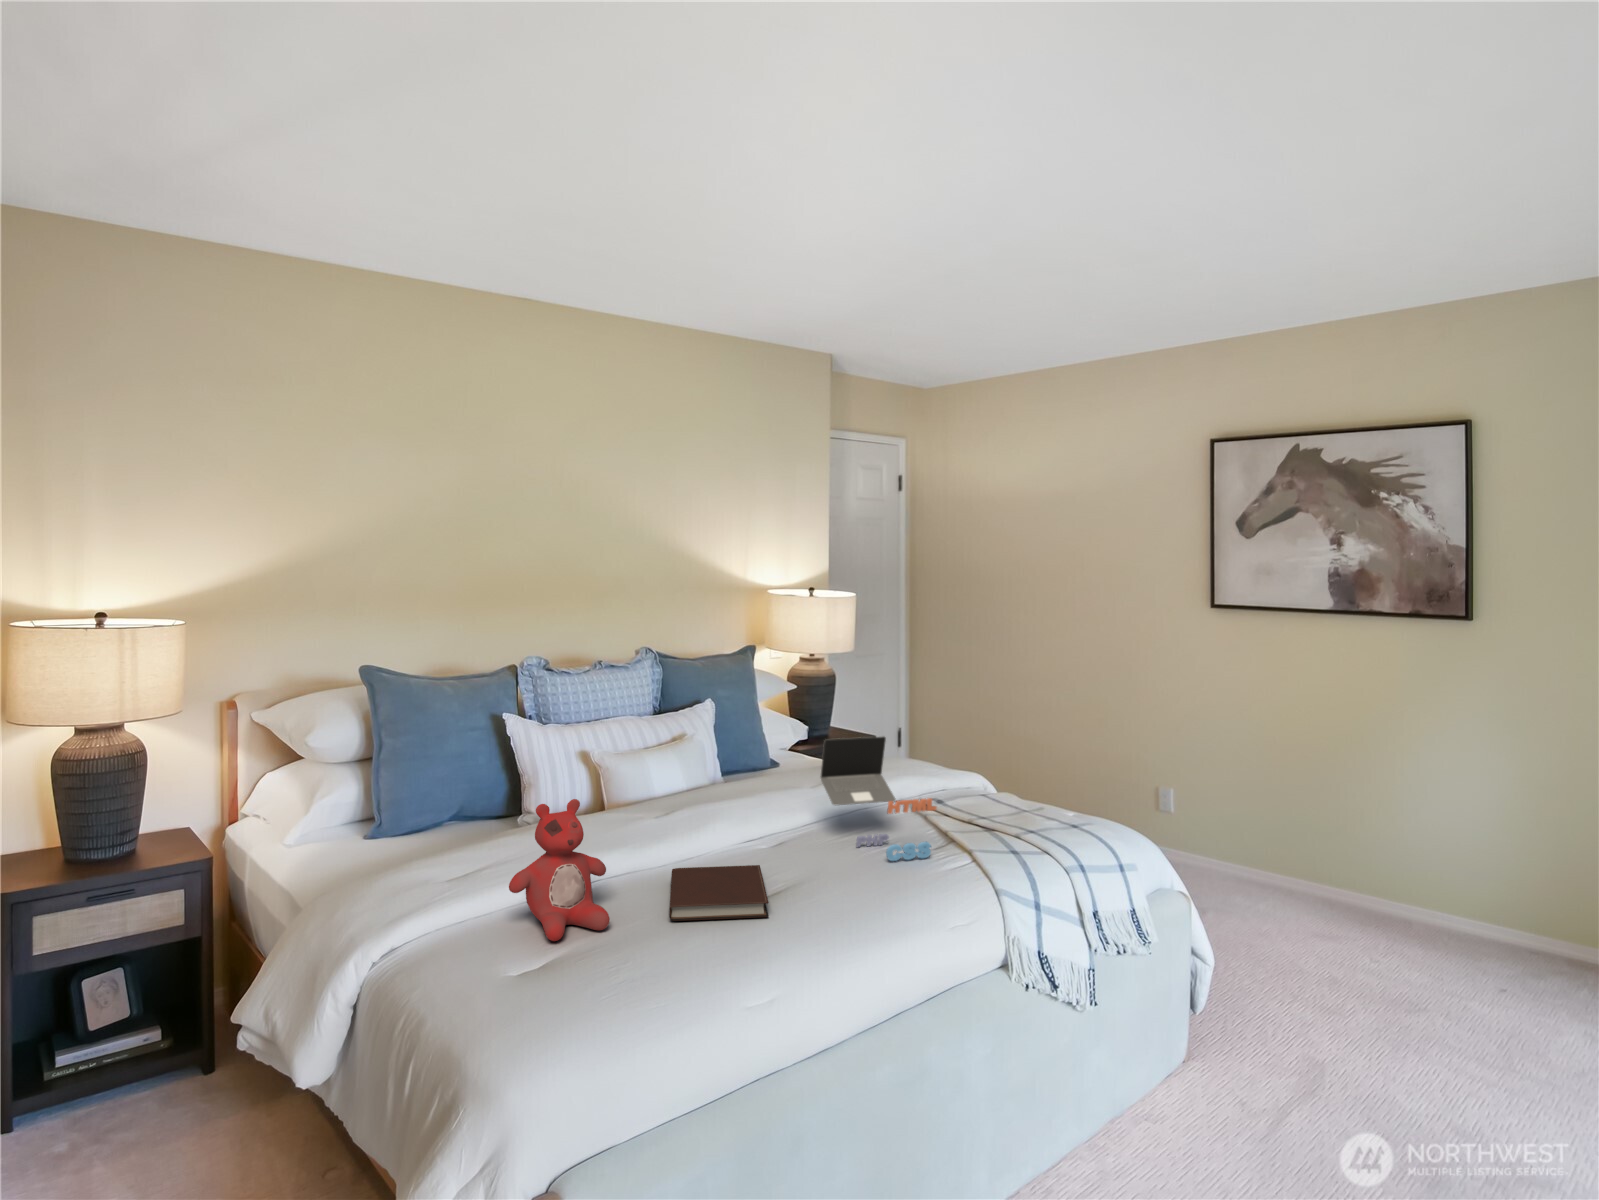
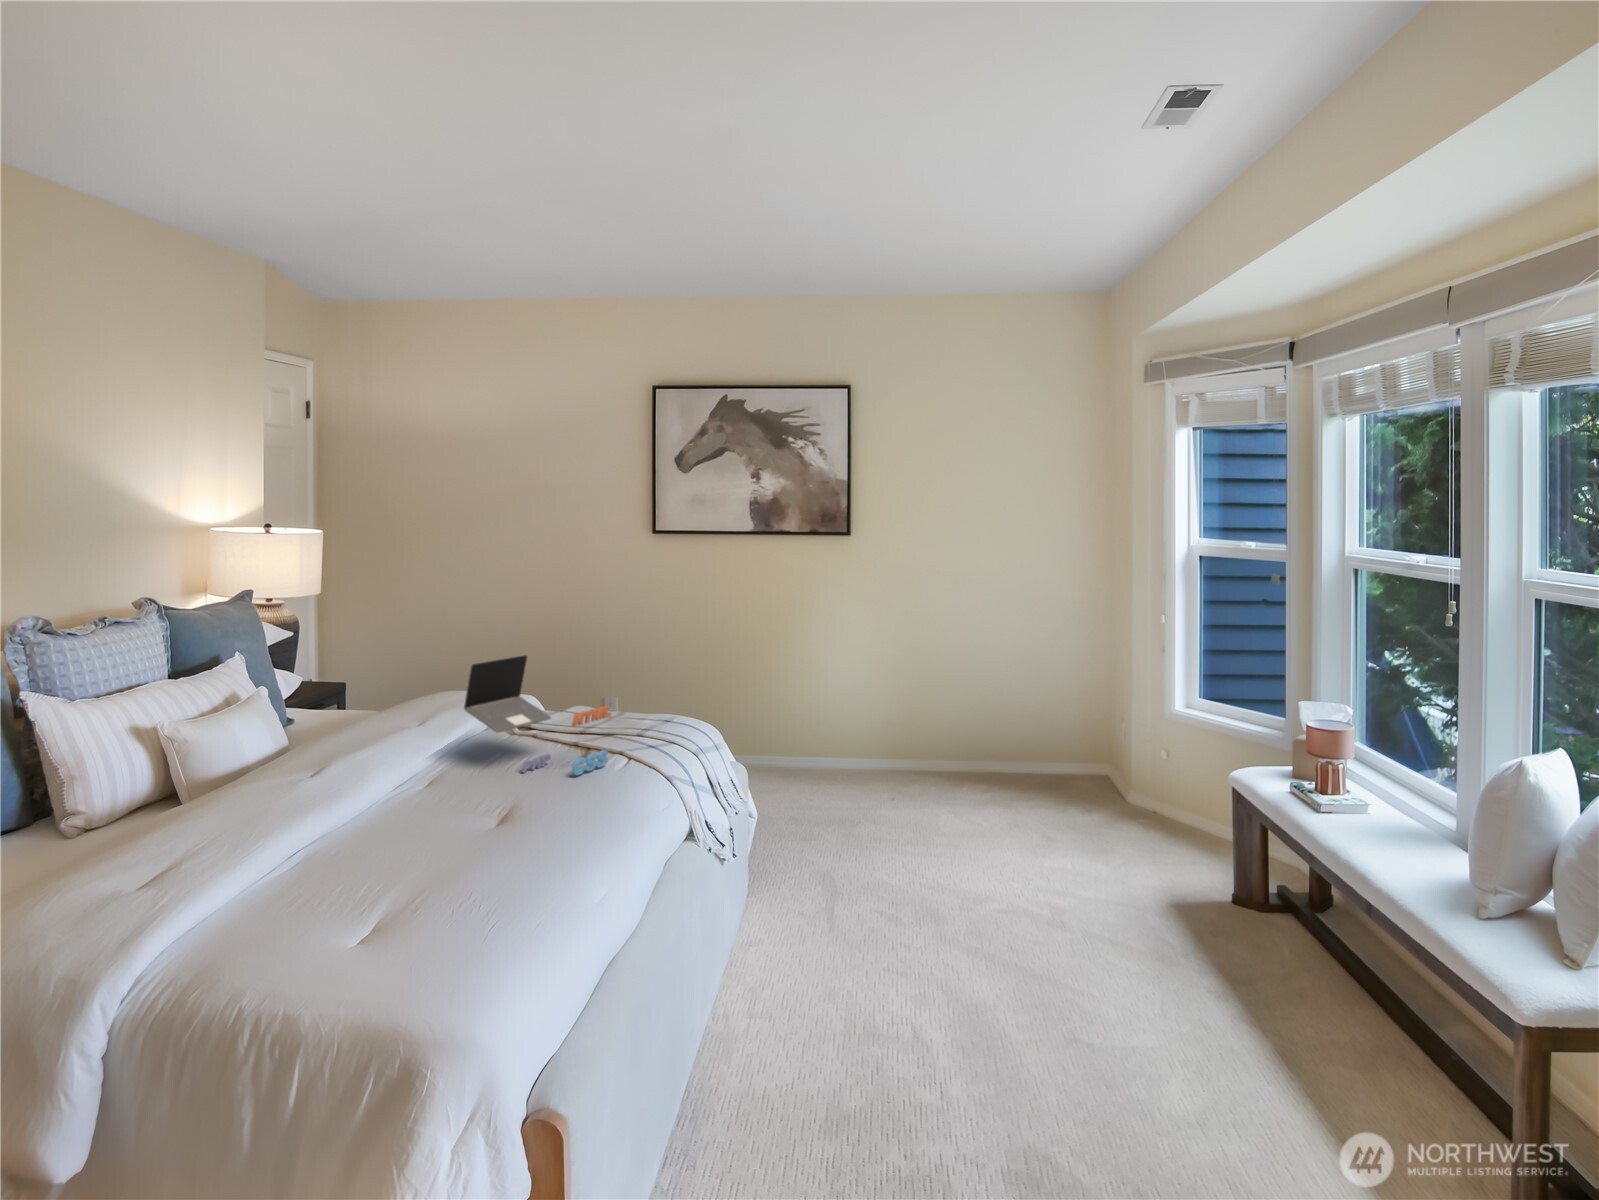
stuffed bear: present [509,799,610,941] -> none [206,761,364,948]
notebook: present [669,865,768,921] -> none [359,807,533,883]

